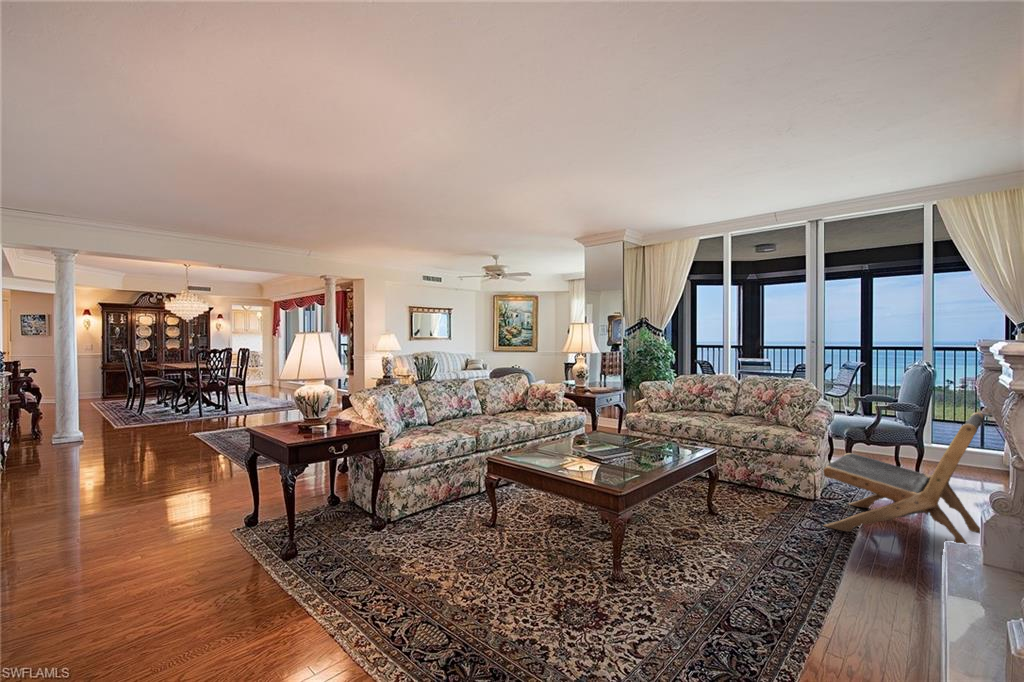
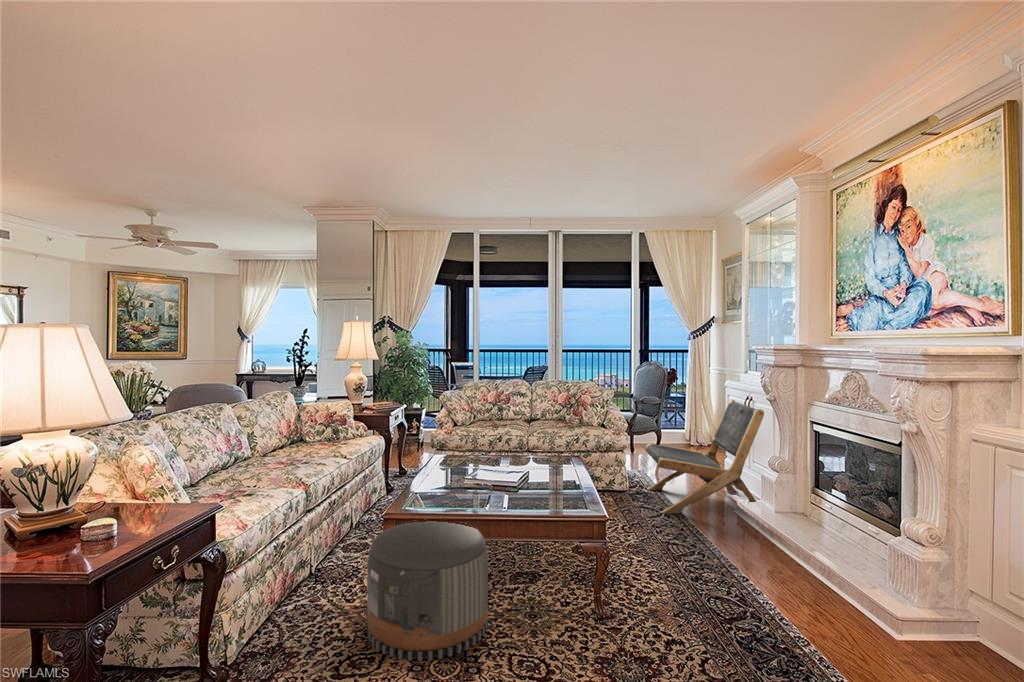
pouf: none [459,464,541,554] -> present [367,521,488,661]

